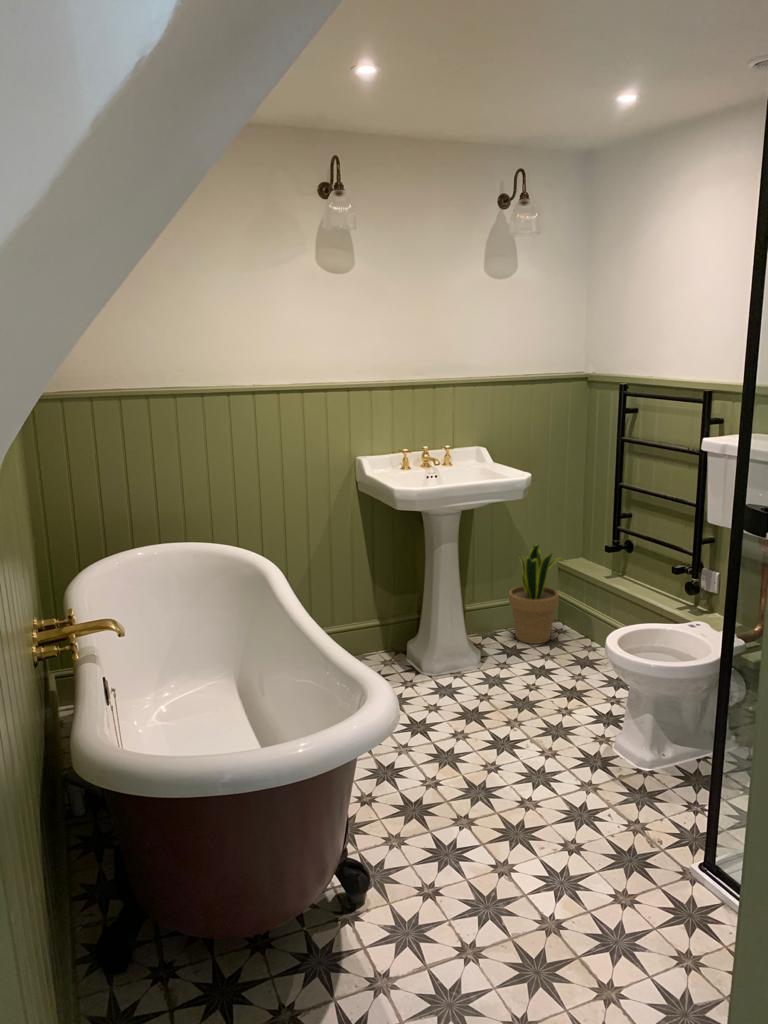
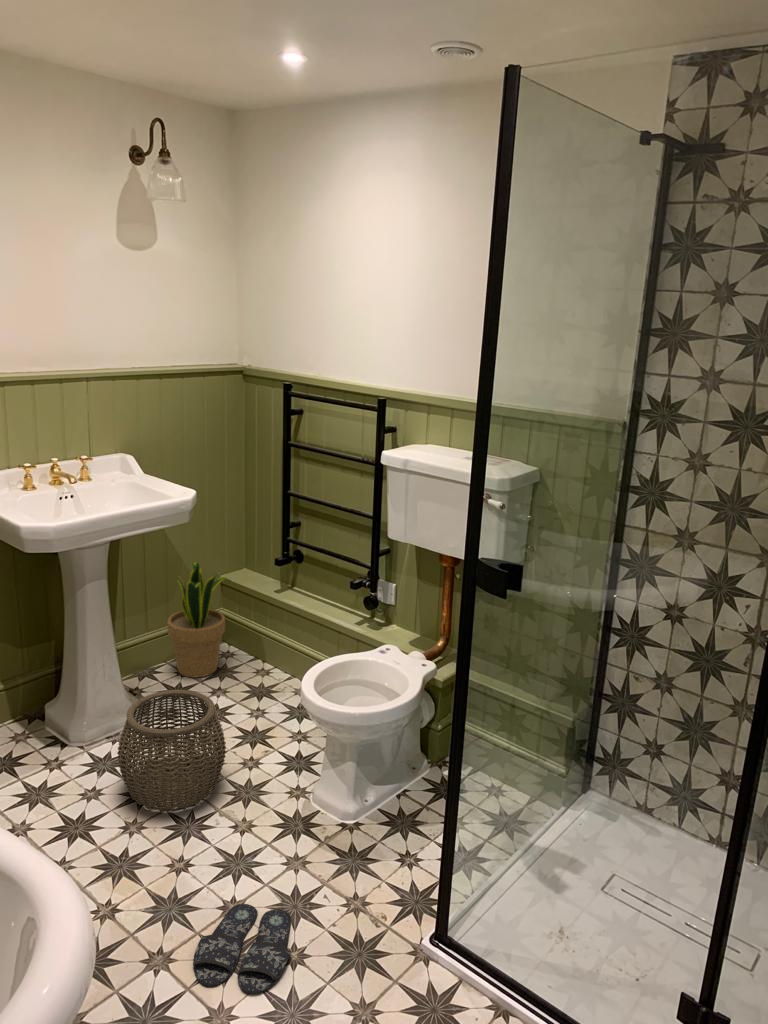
woven basket: none [453,635,541,732] -> present [117,690,226,811]
slippers: none [489,803,575,863] -> present [193,904,292,995]

